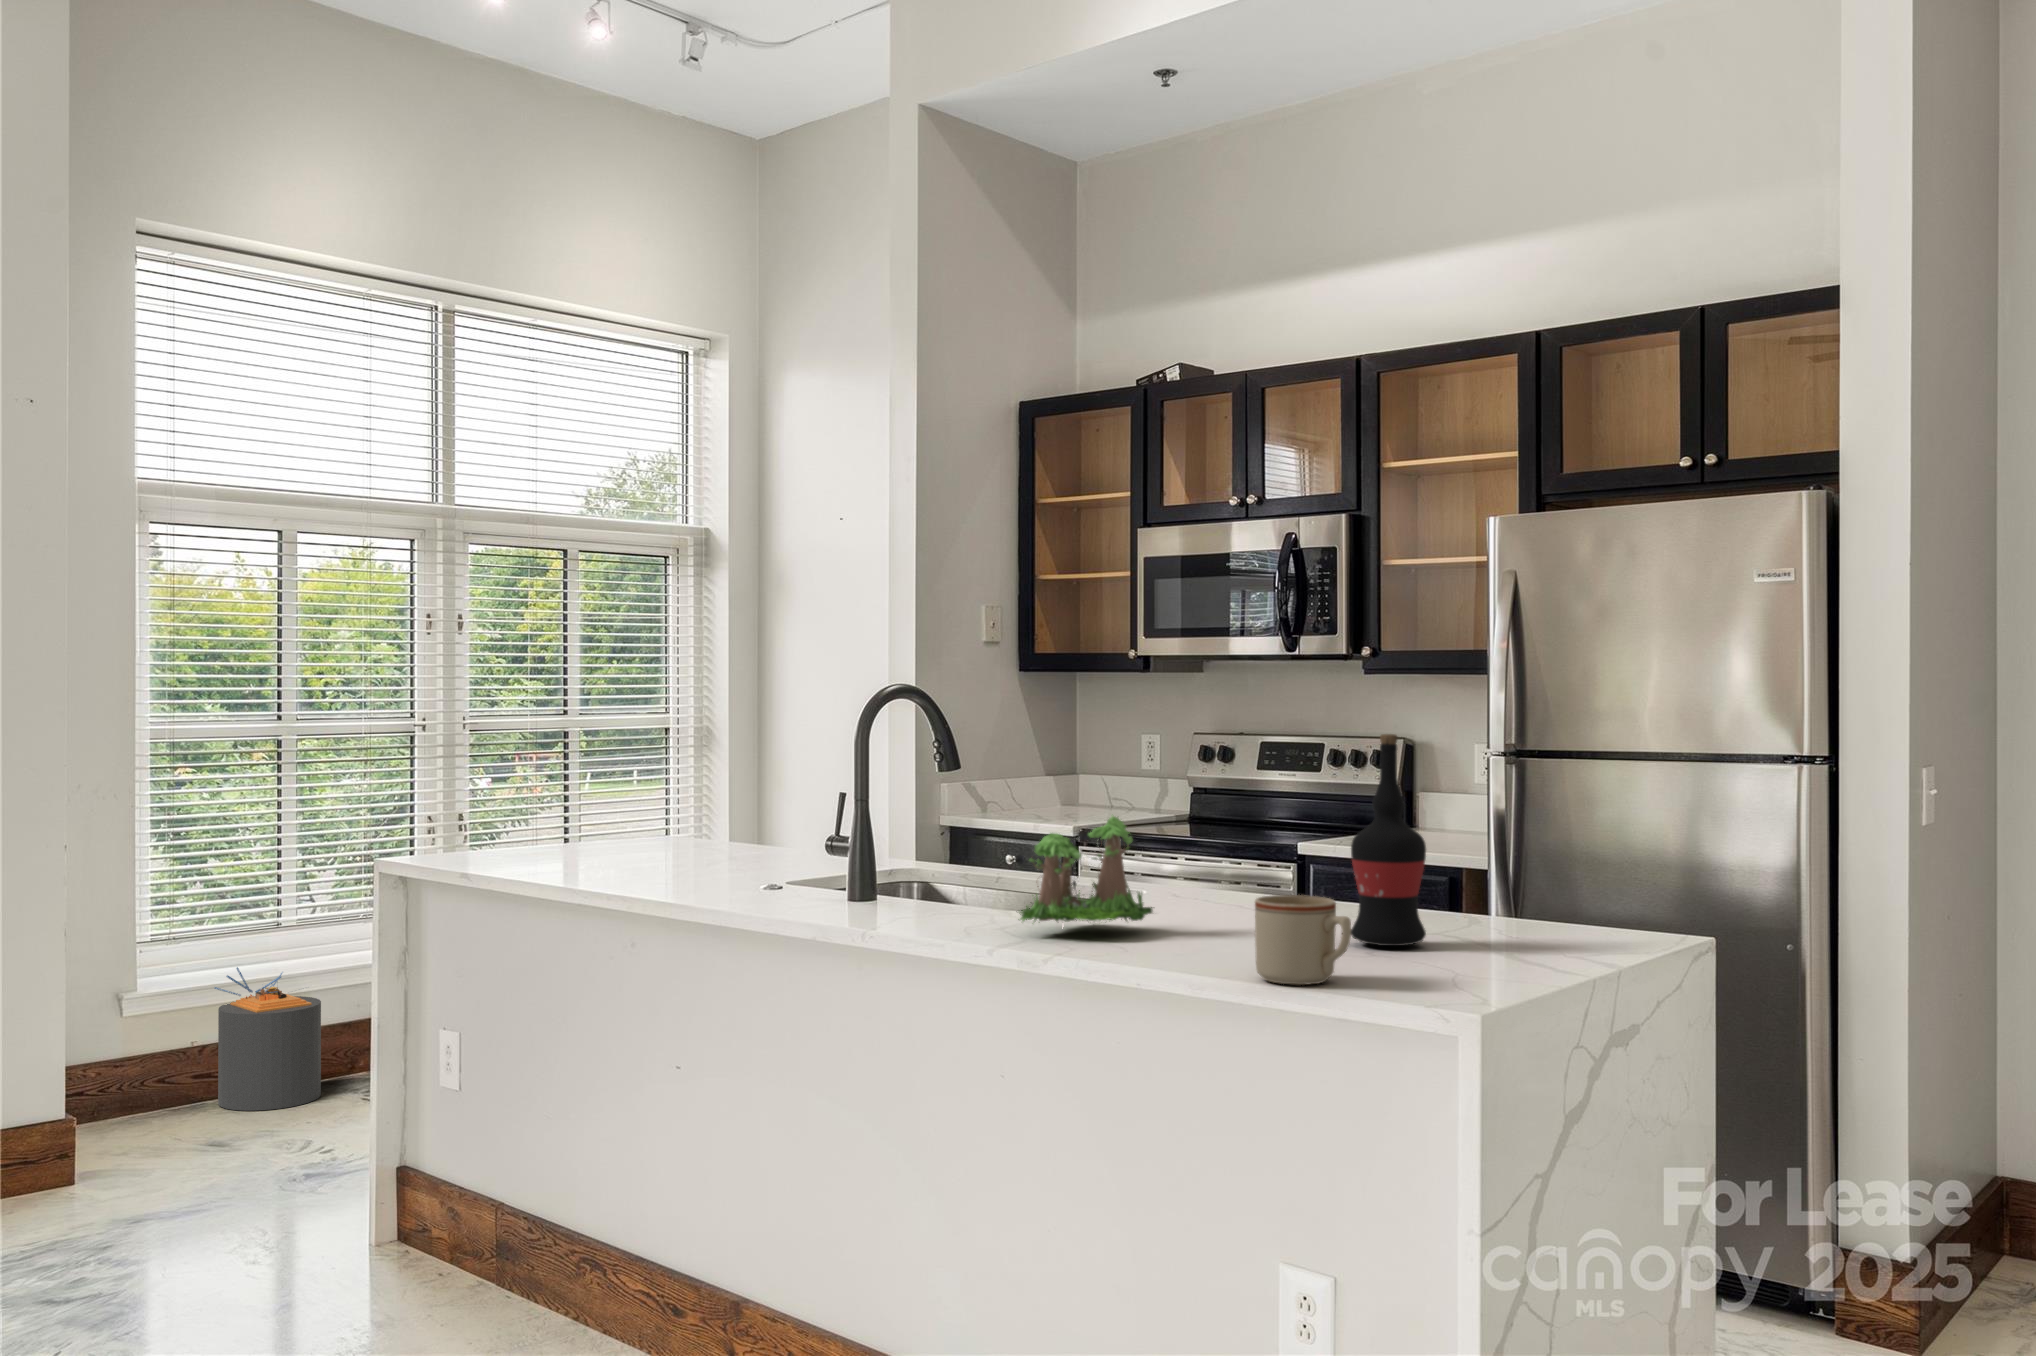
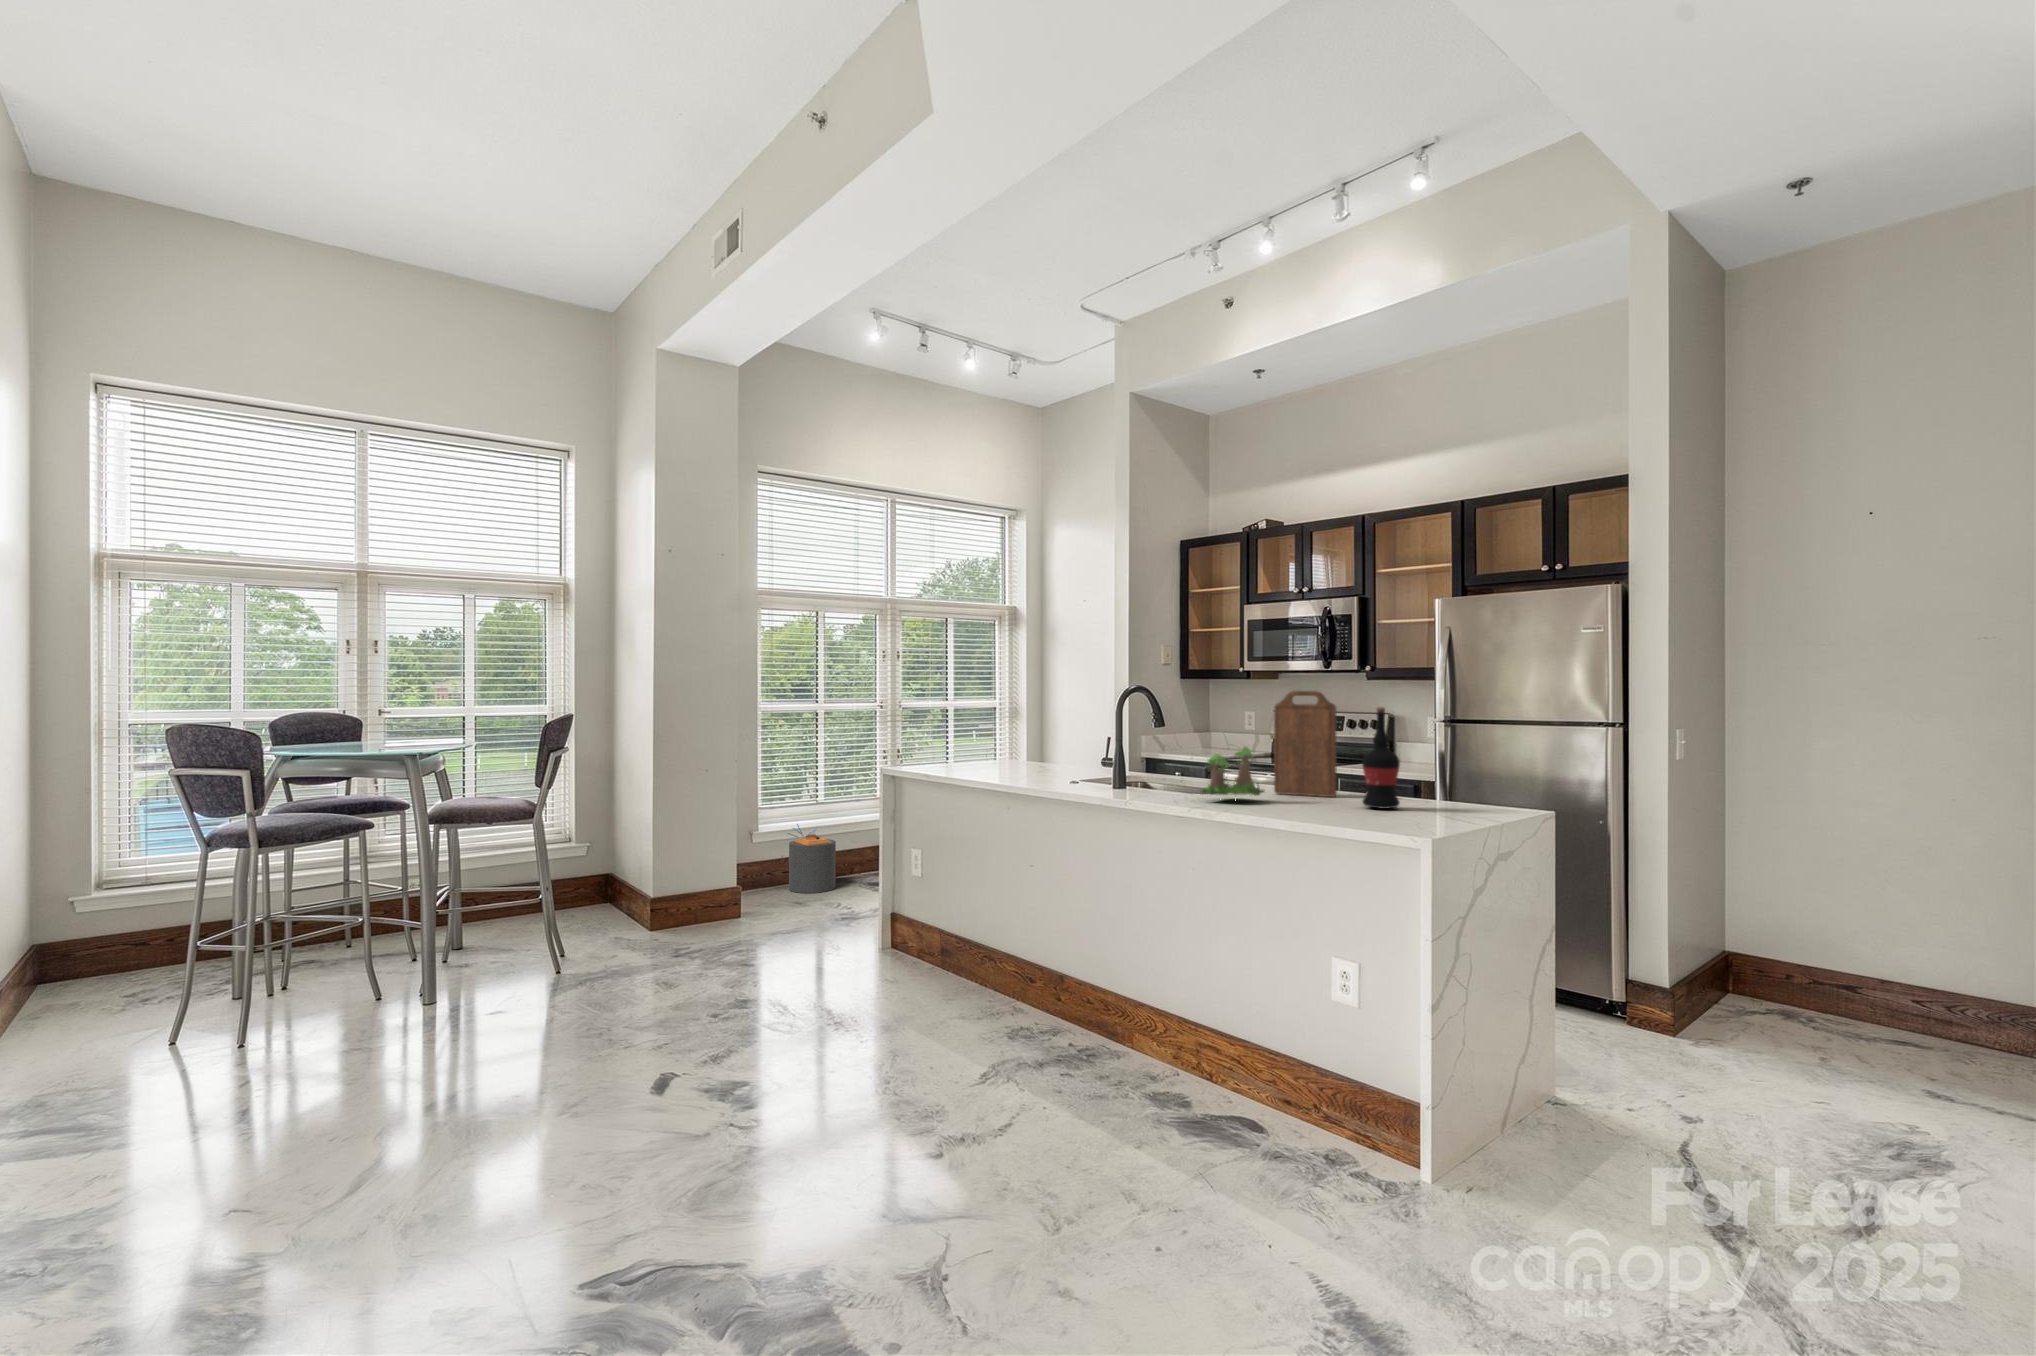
cutting board: none [1177,697,1301,917] -> present [1274,691,1337,797]
mug: present [1255,895,1351,985] -> none [1317,781,1363,821]

